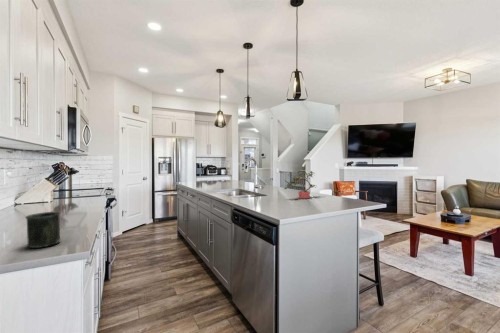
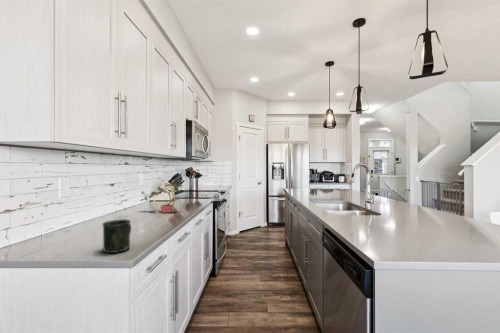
potted plant: present [284,171,315,200] -> present [141,183,183,213]

